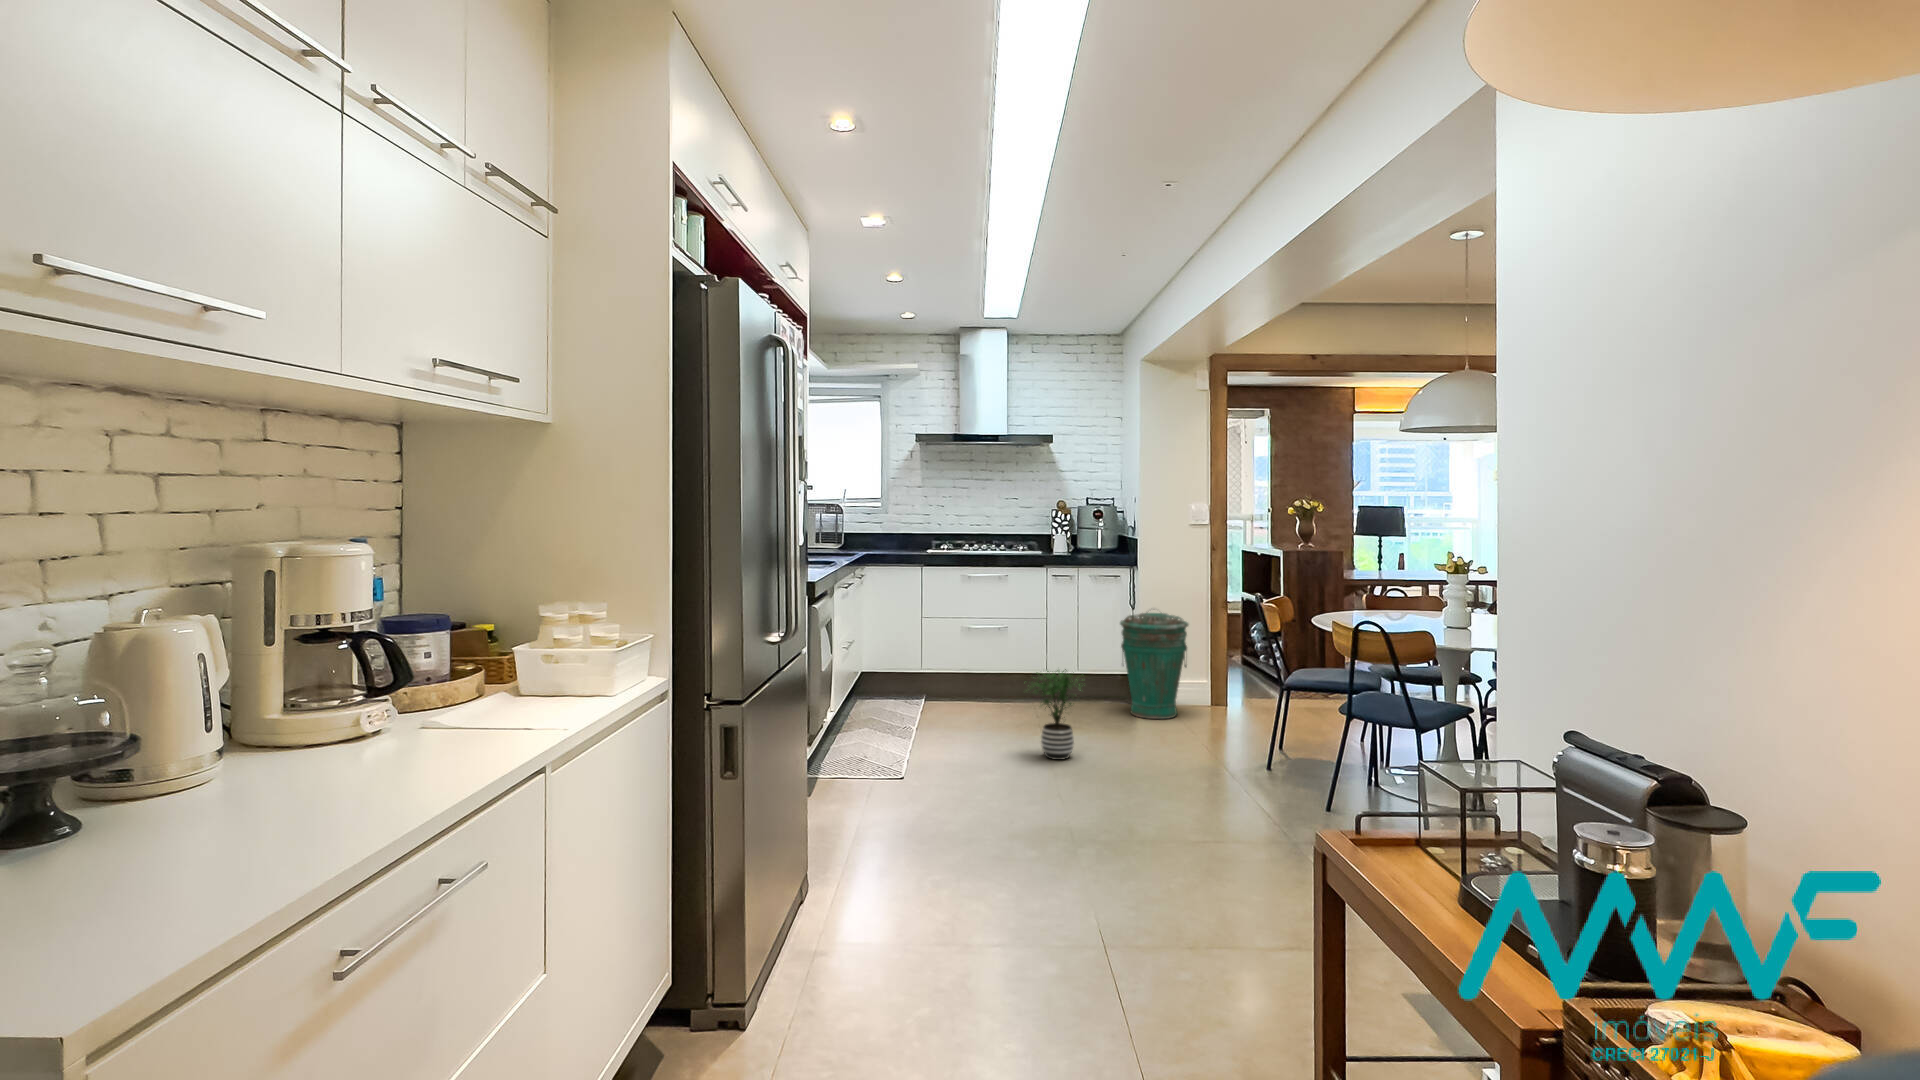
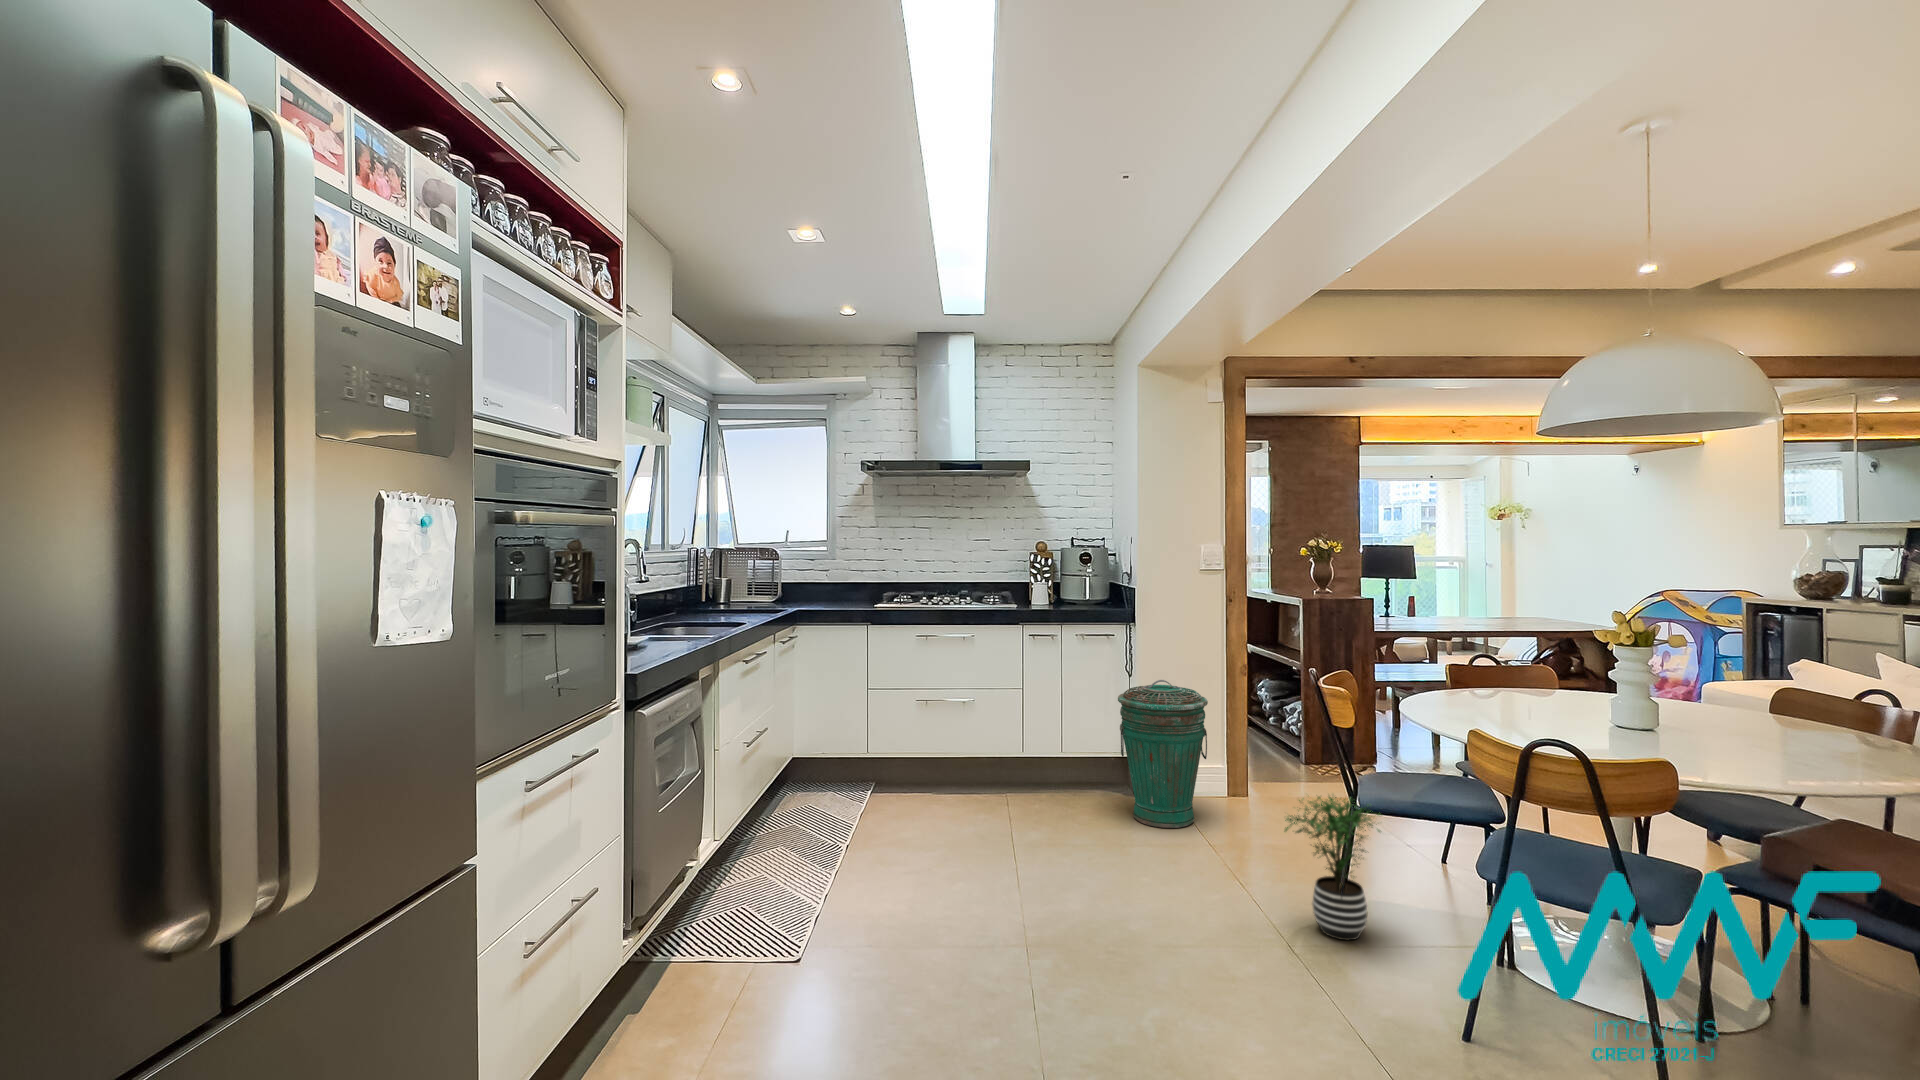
potted plant: present [1030,669,1083,760] -> present [1284,797,1380,940]

